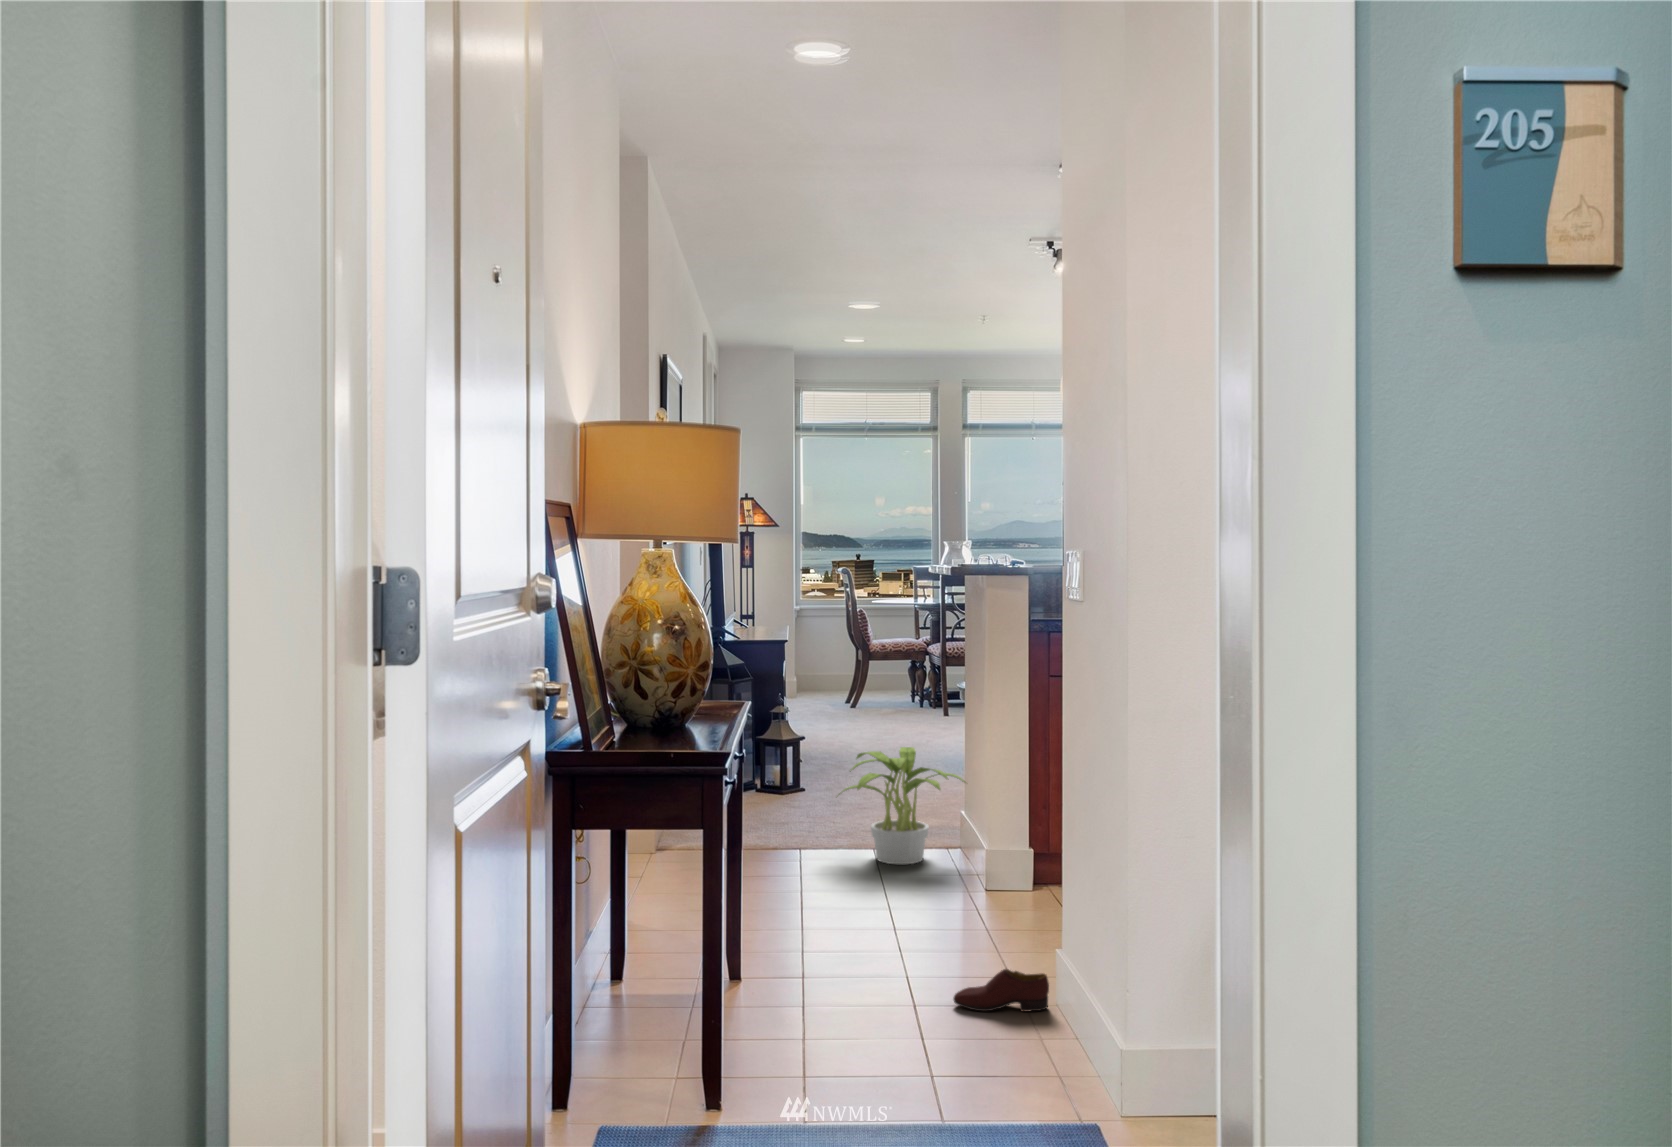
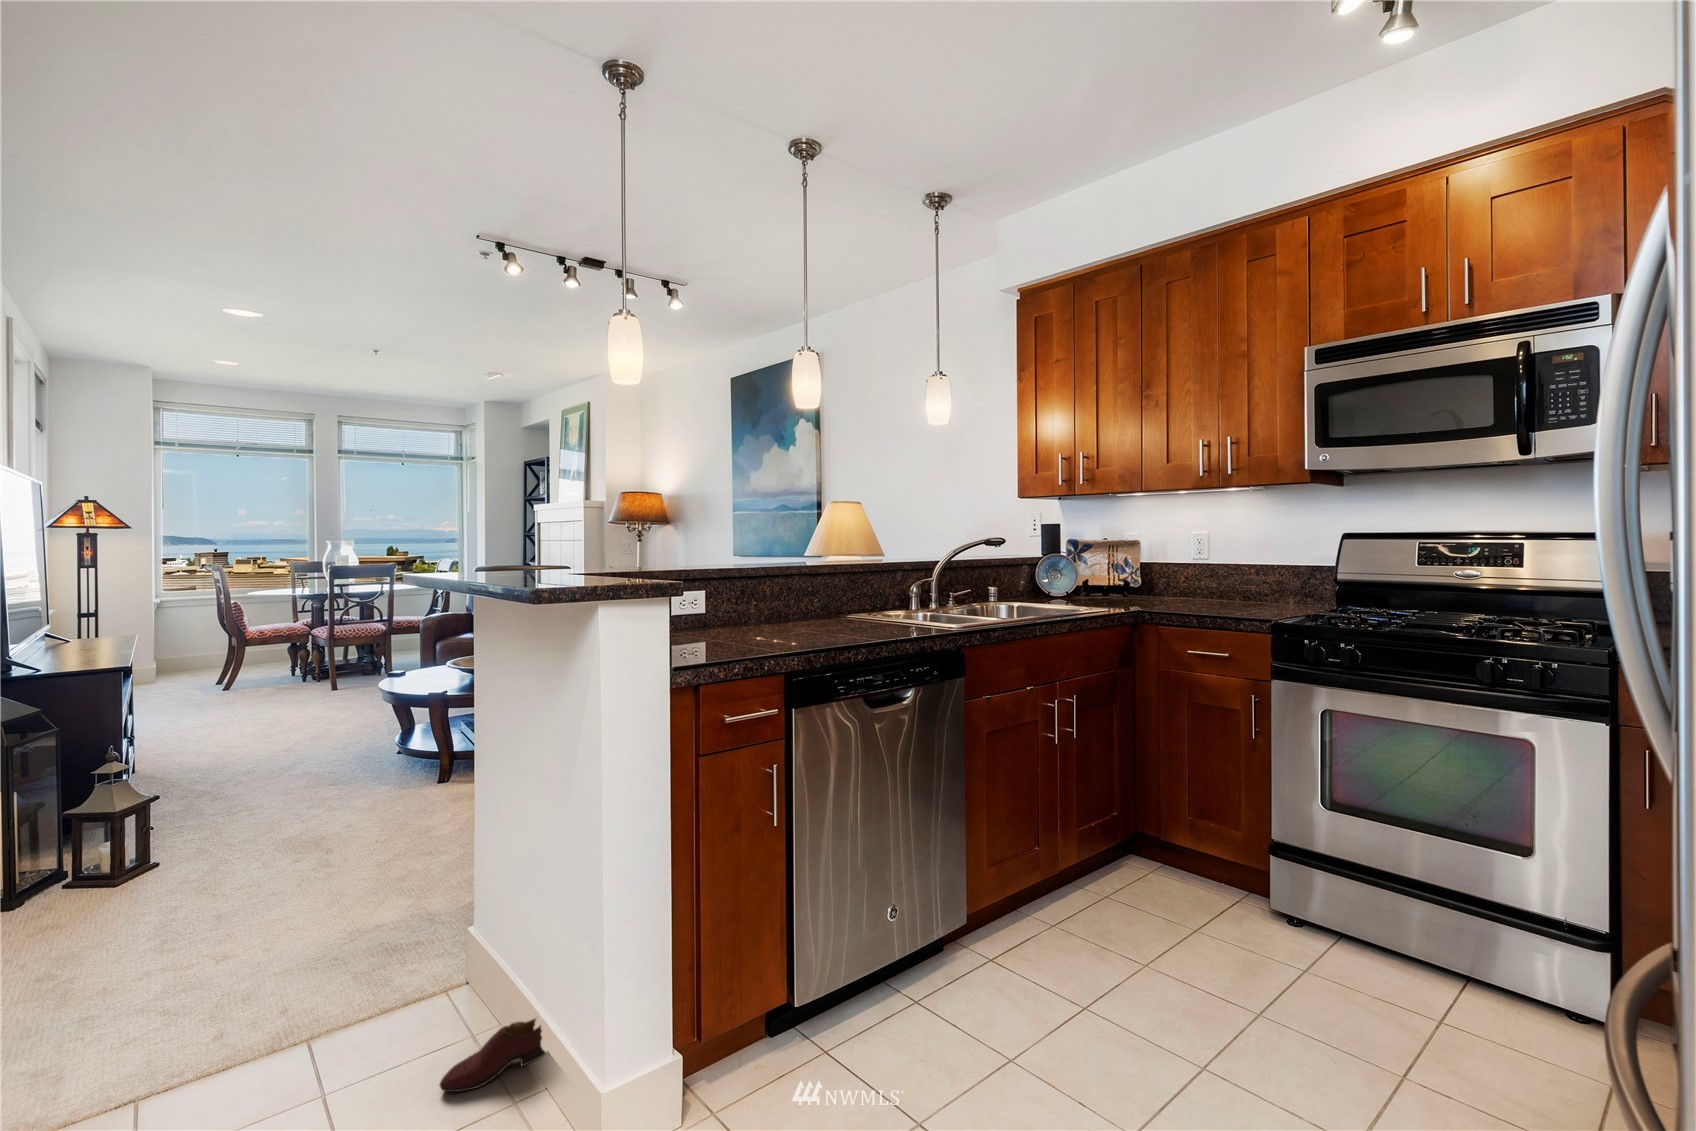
potted plant: present [843,747,966,864] -> none [234,757,397,884]

